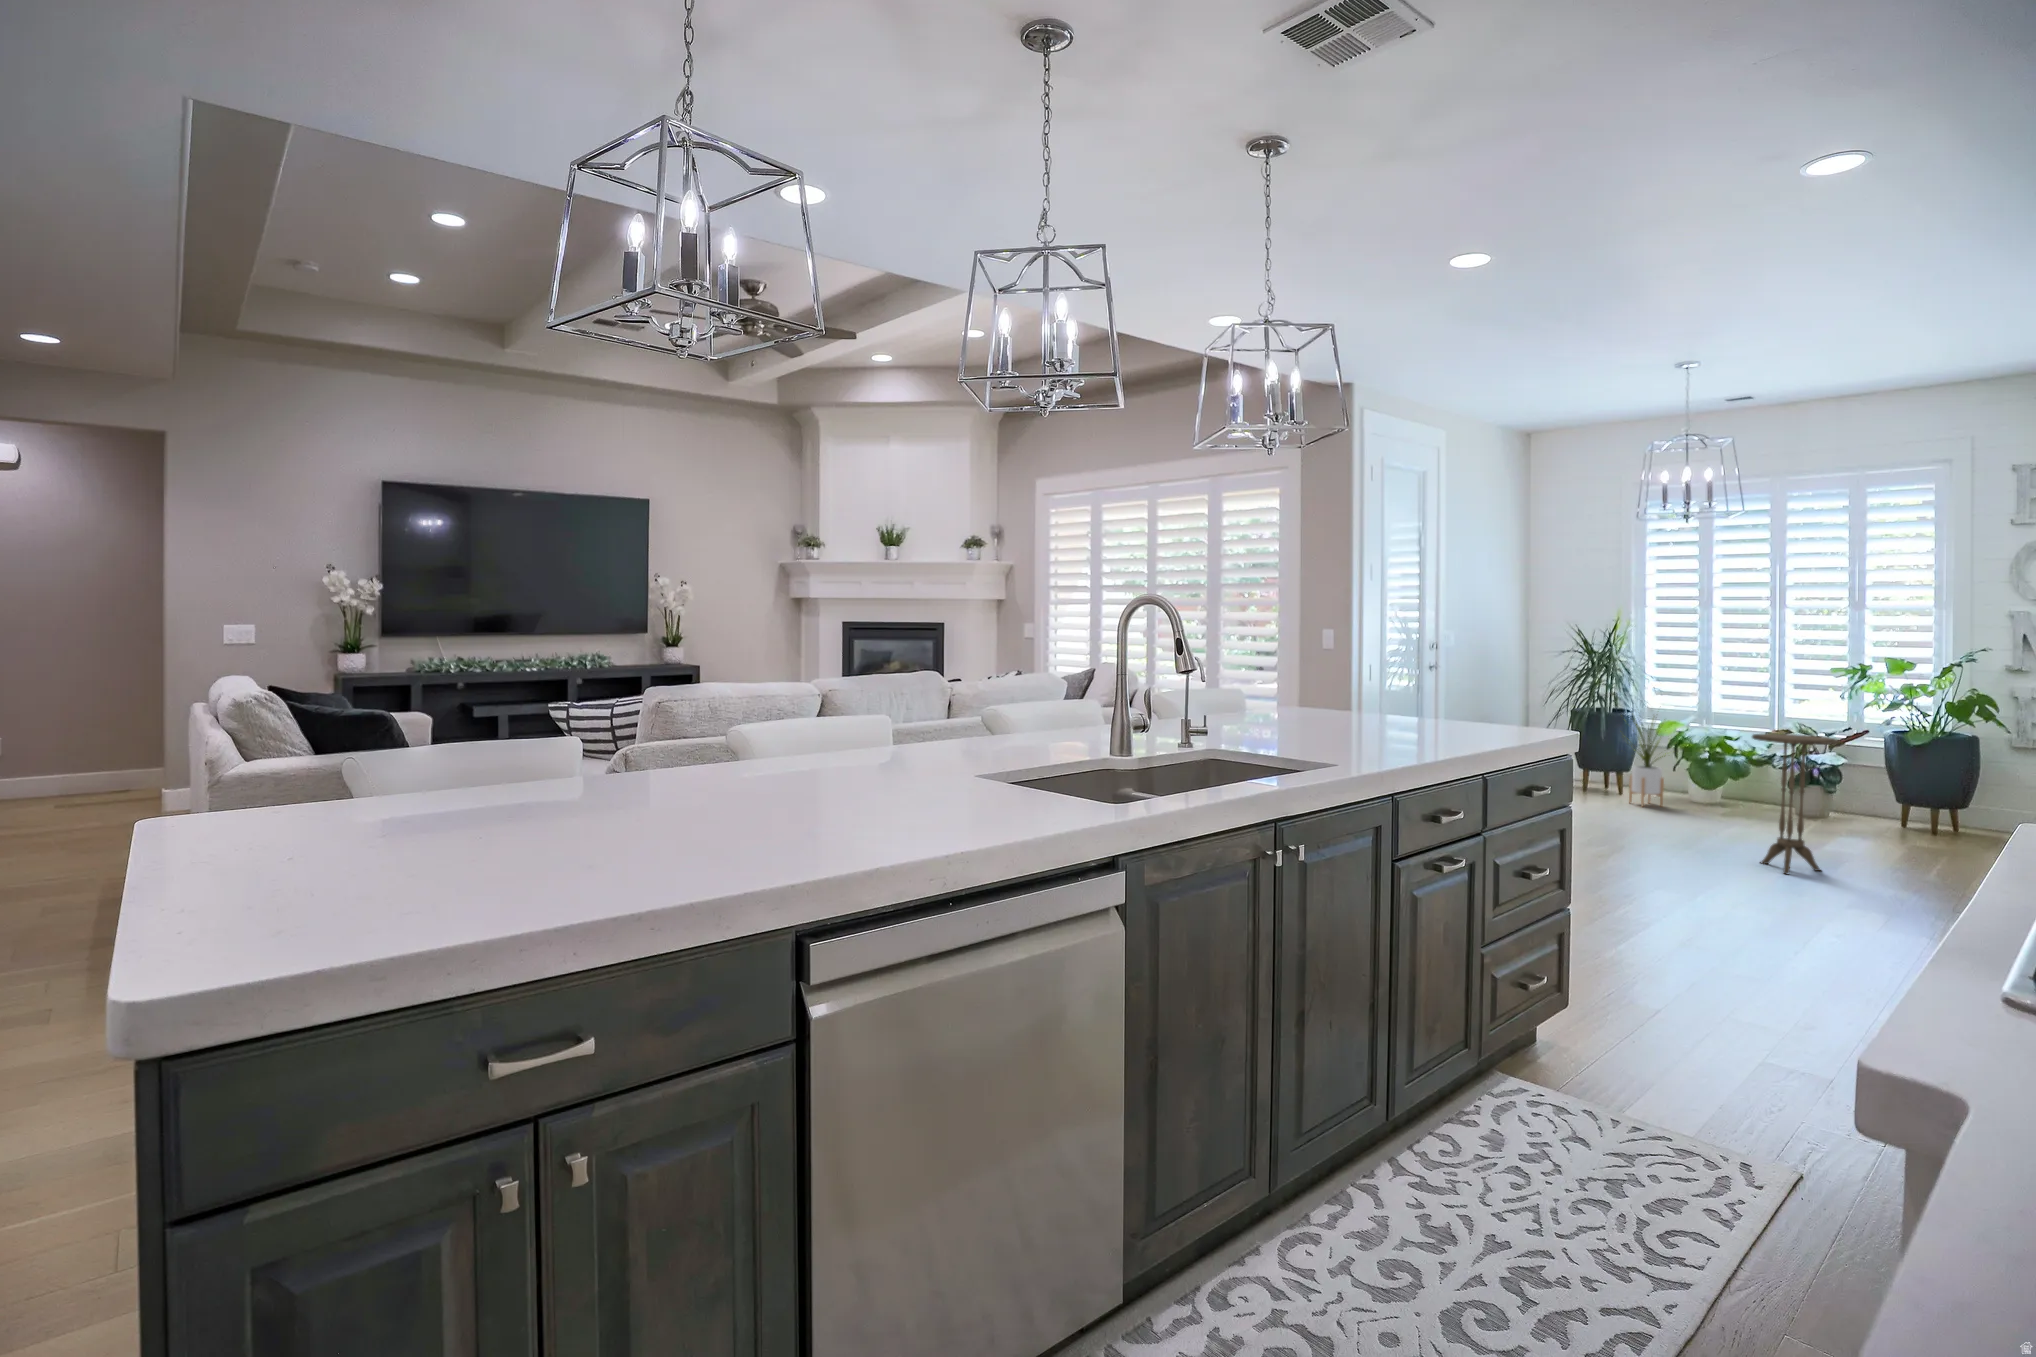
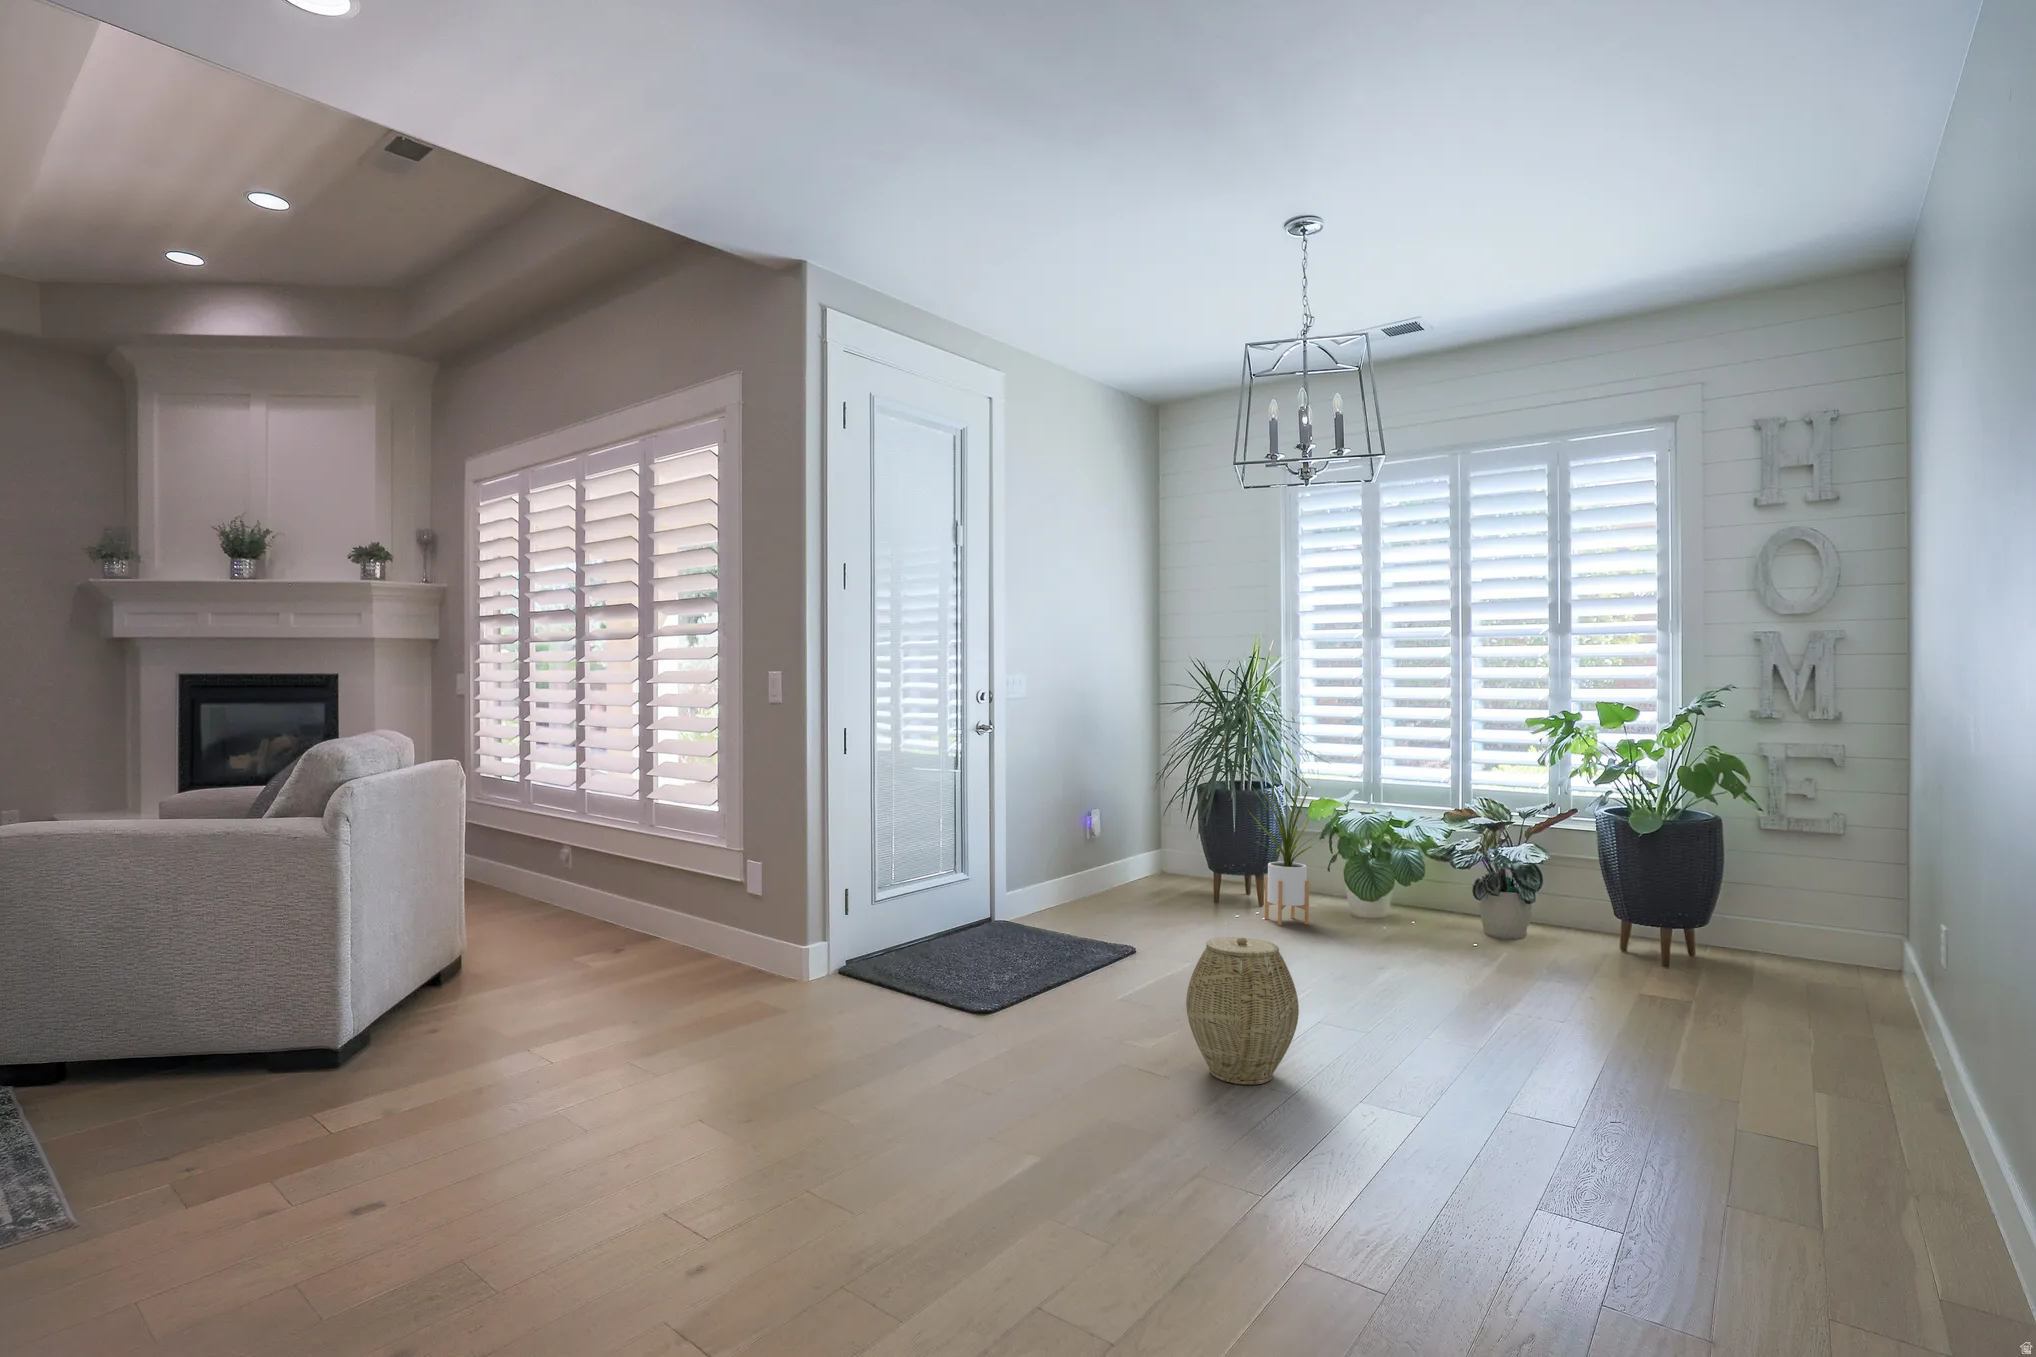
side table: present [1752,734,1839,874] -> none [1388,815,1525,1078]
woven basket: none [1635,798,1703,873] -> present [1186,937,1299,1085]

